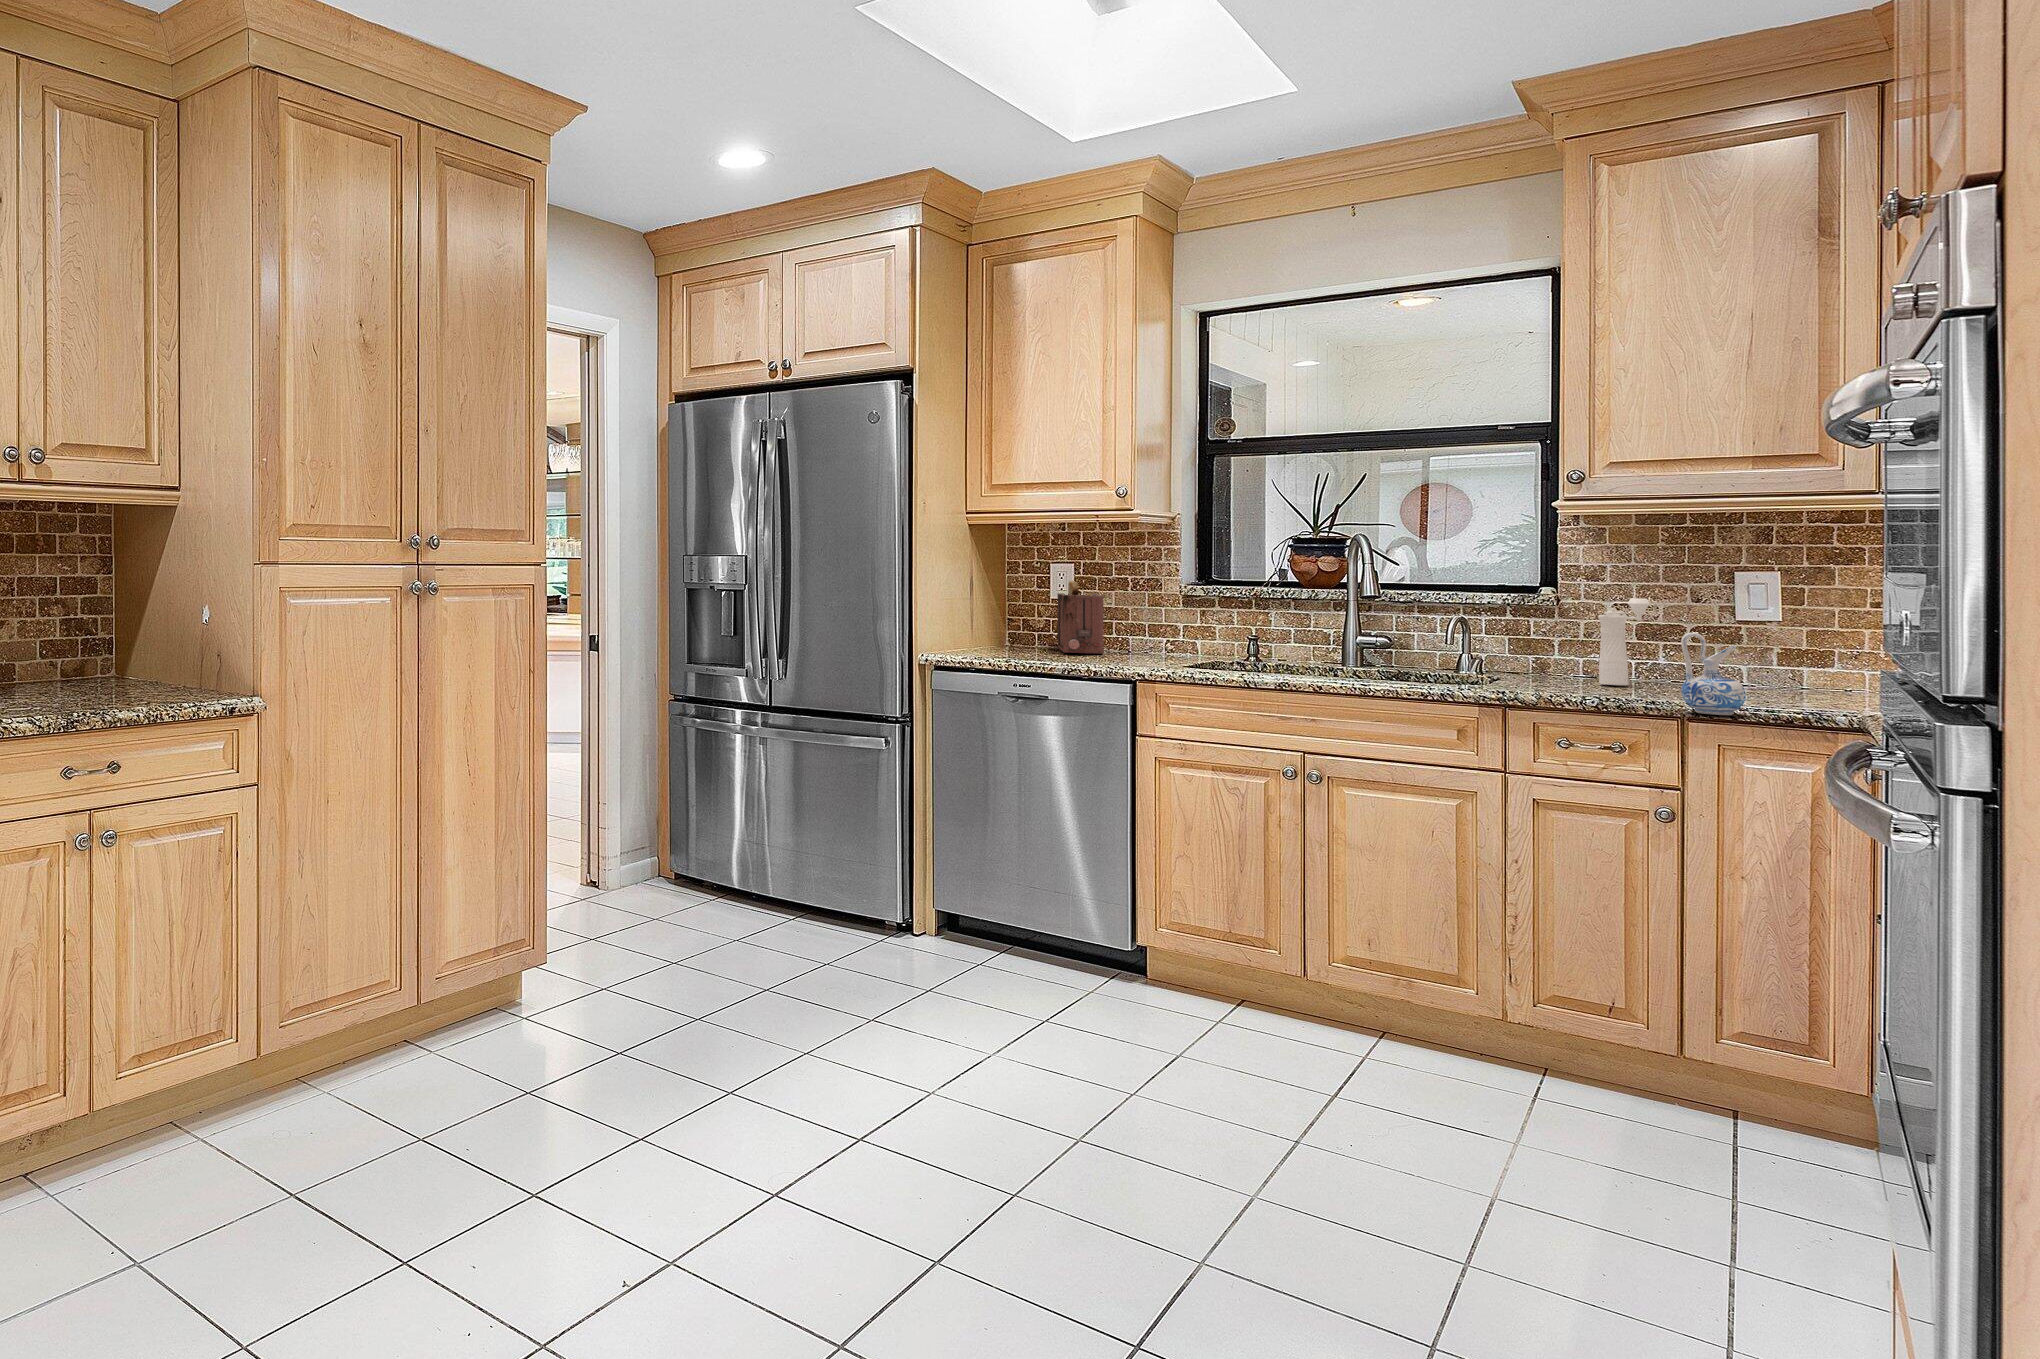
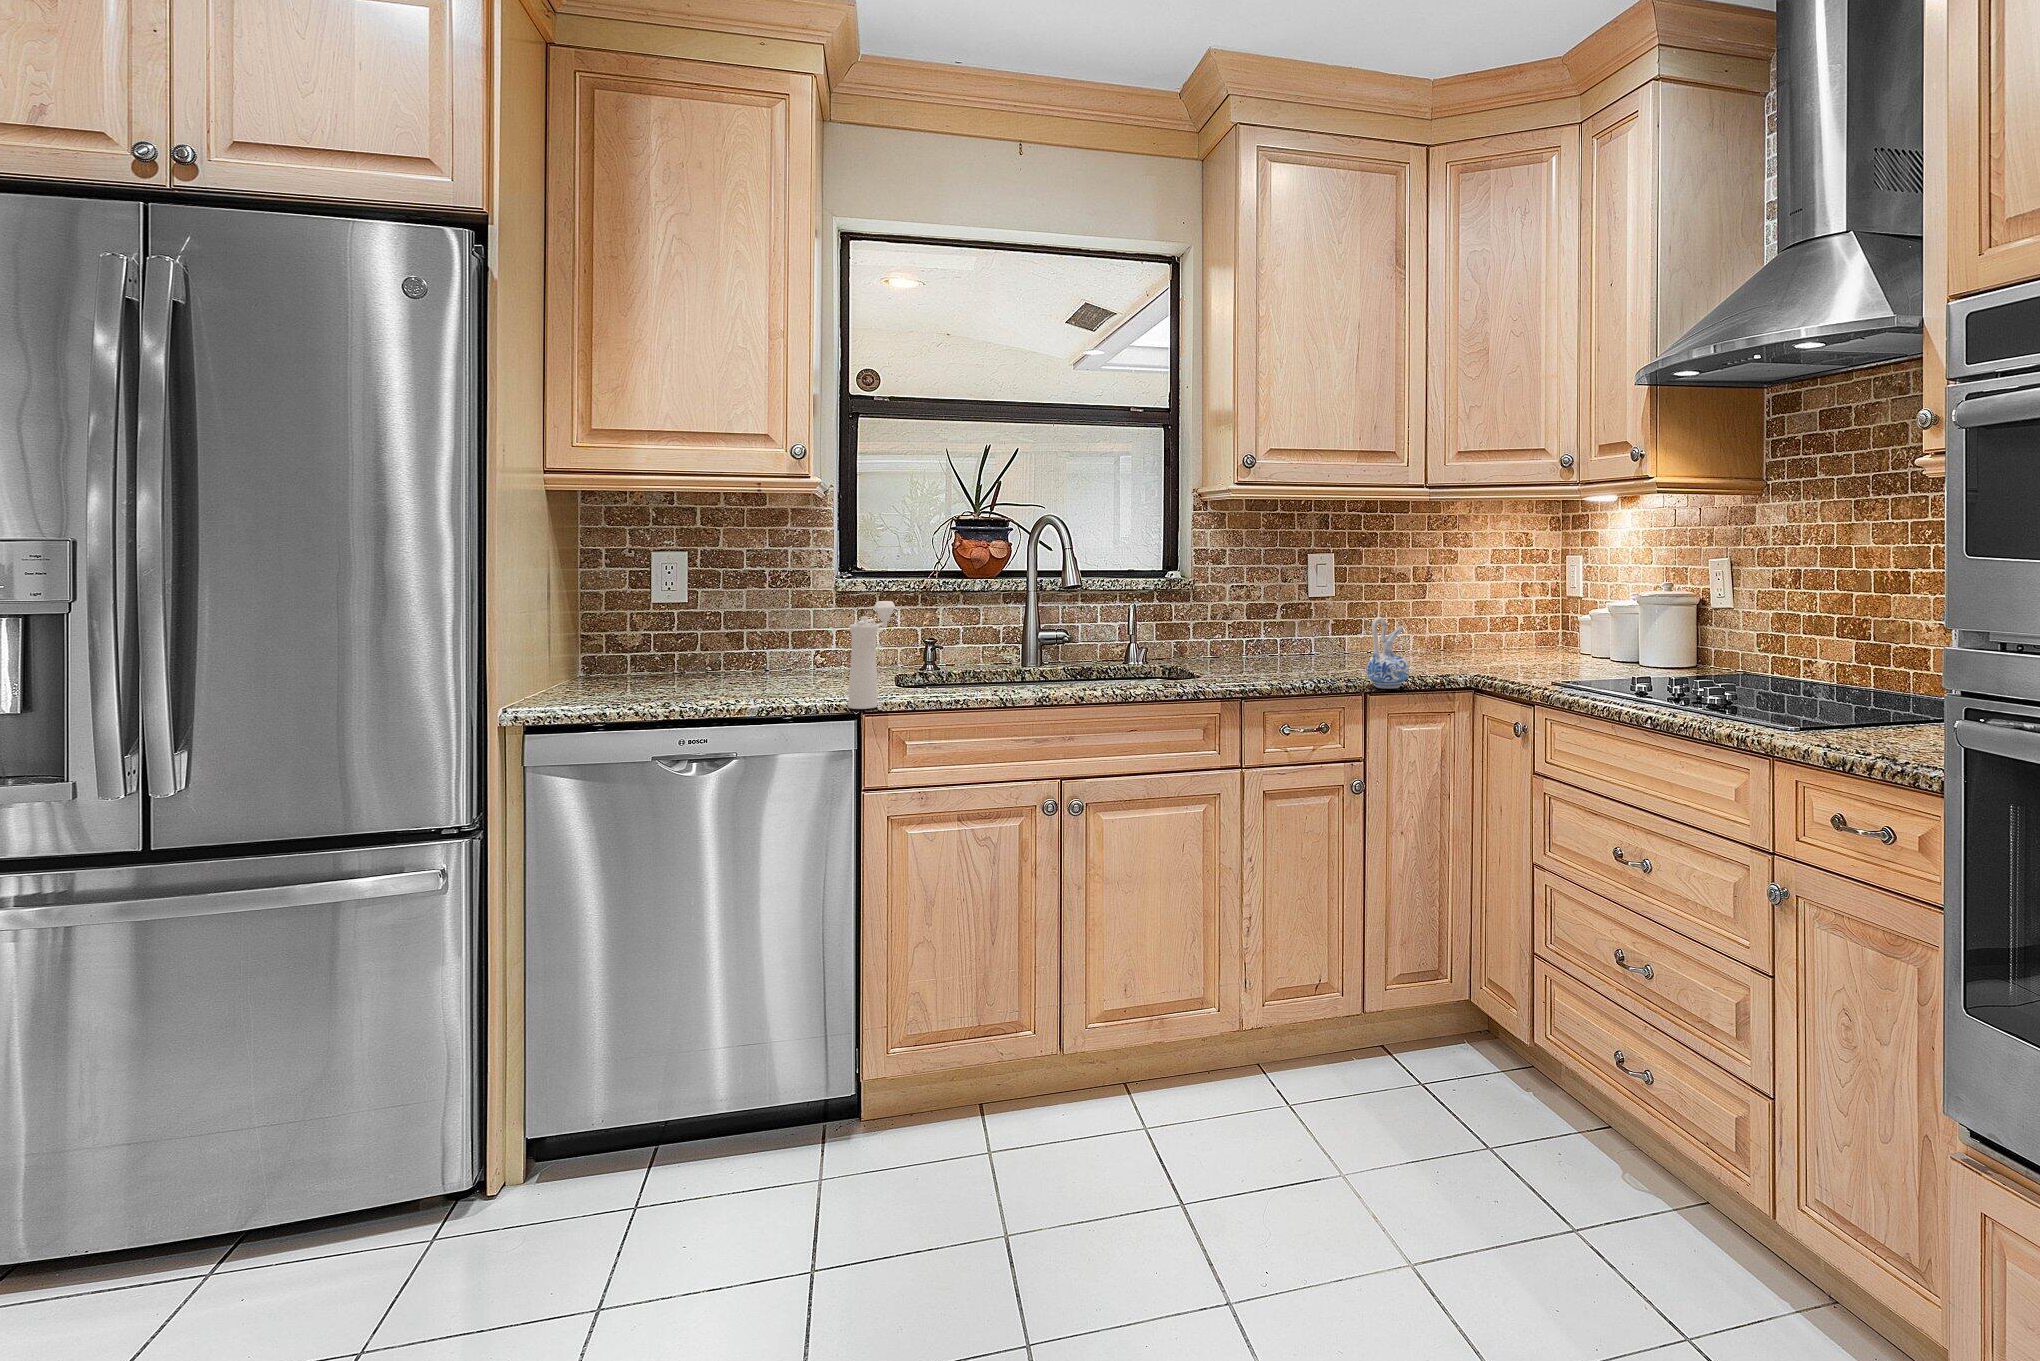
toaster: present [1058,581,1104,654] -> none [657,576,747,678]
pepper mill: present [1598,598,1650,685] -> present [848,601,896,709]

